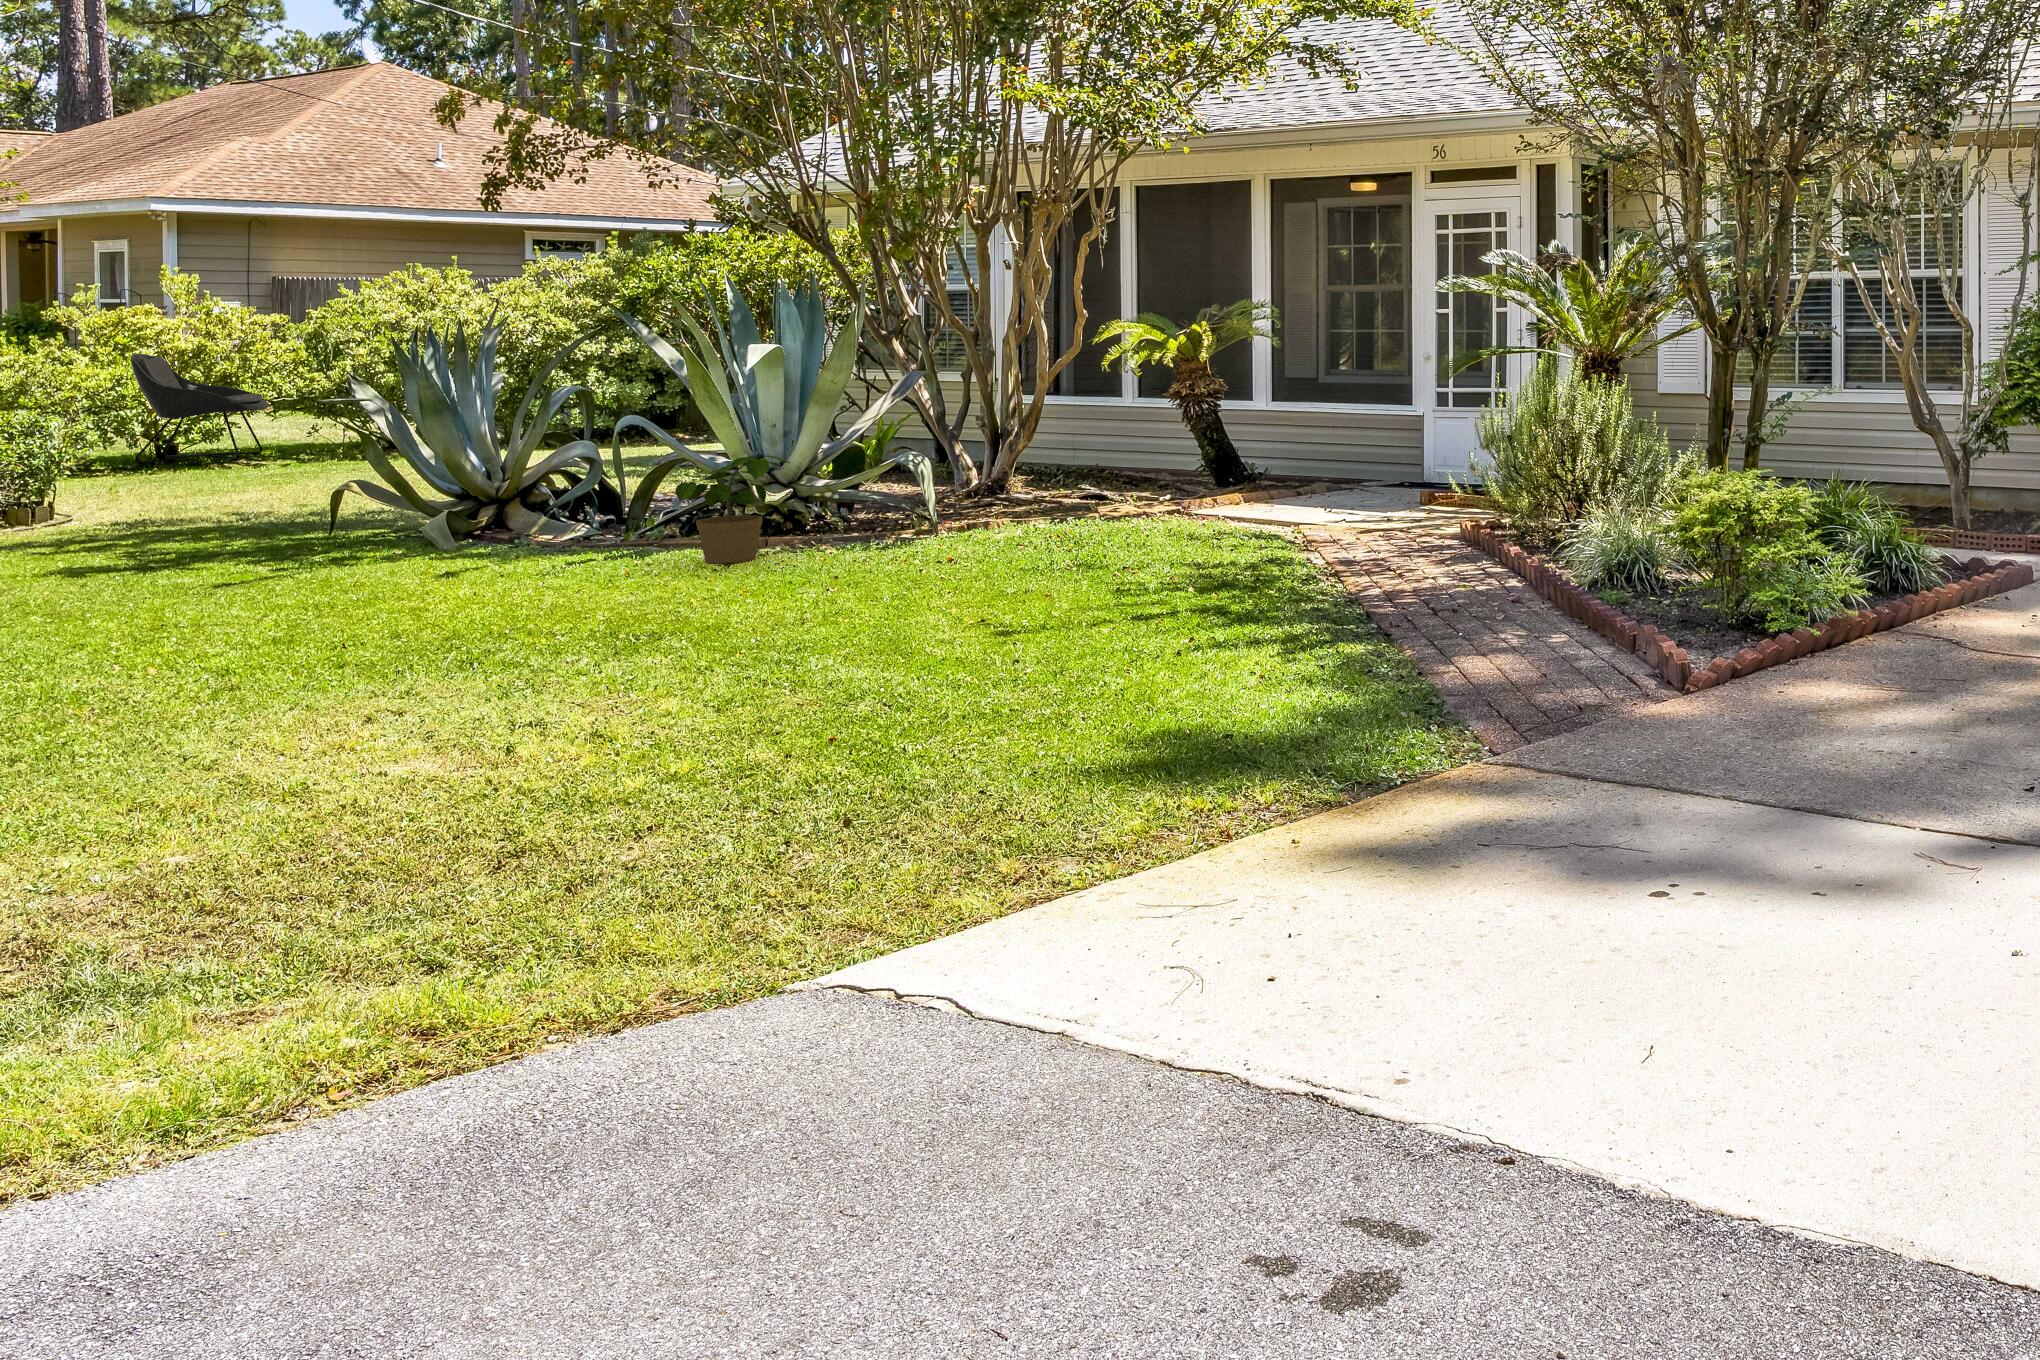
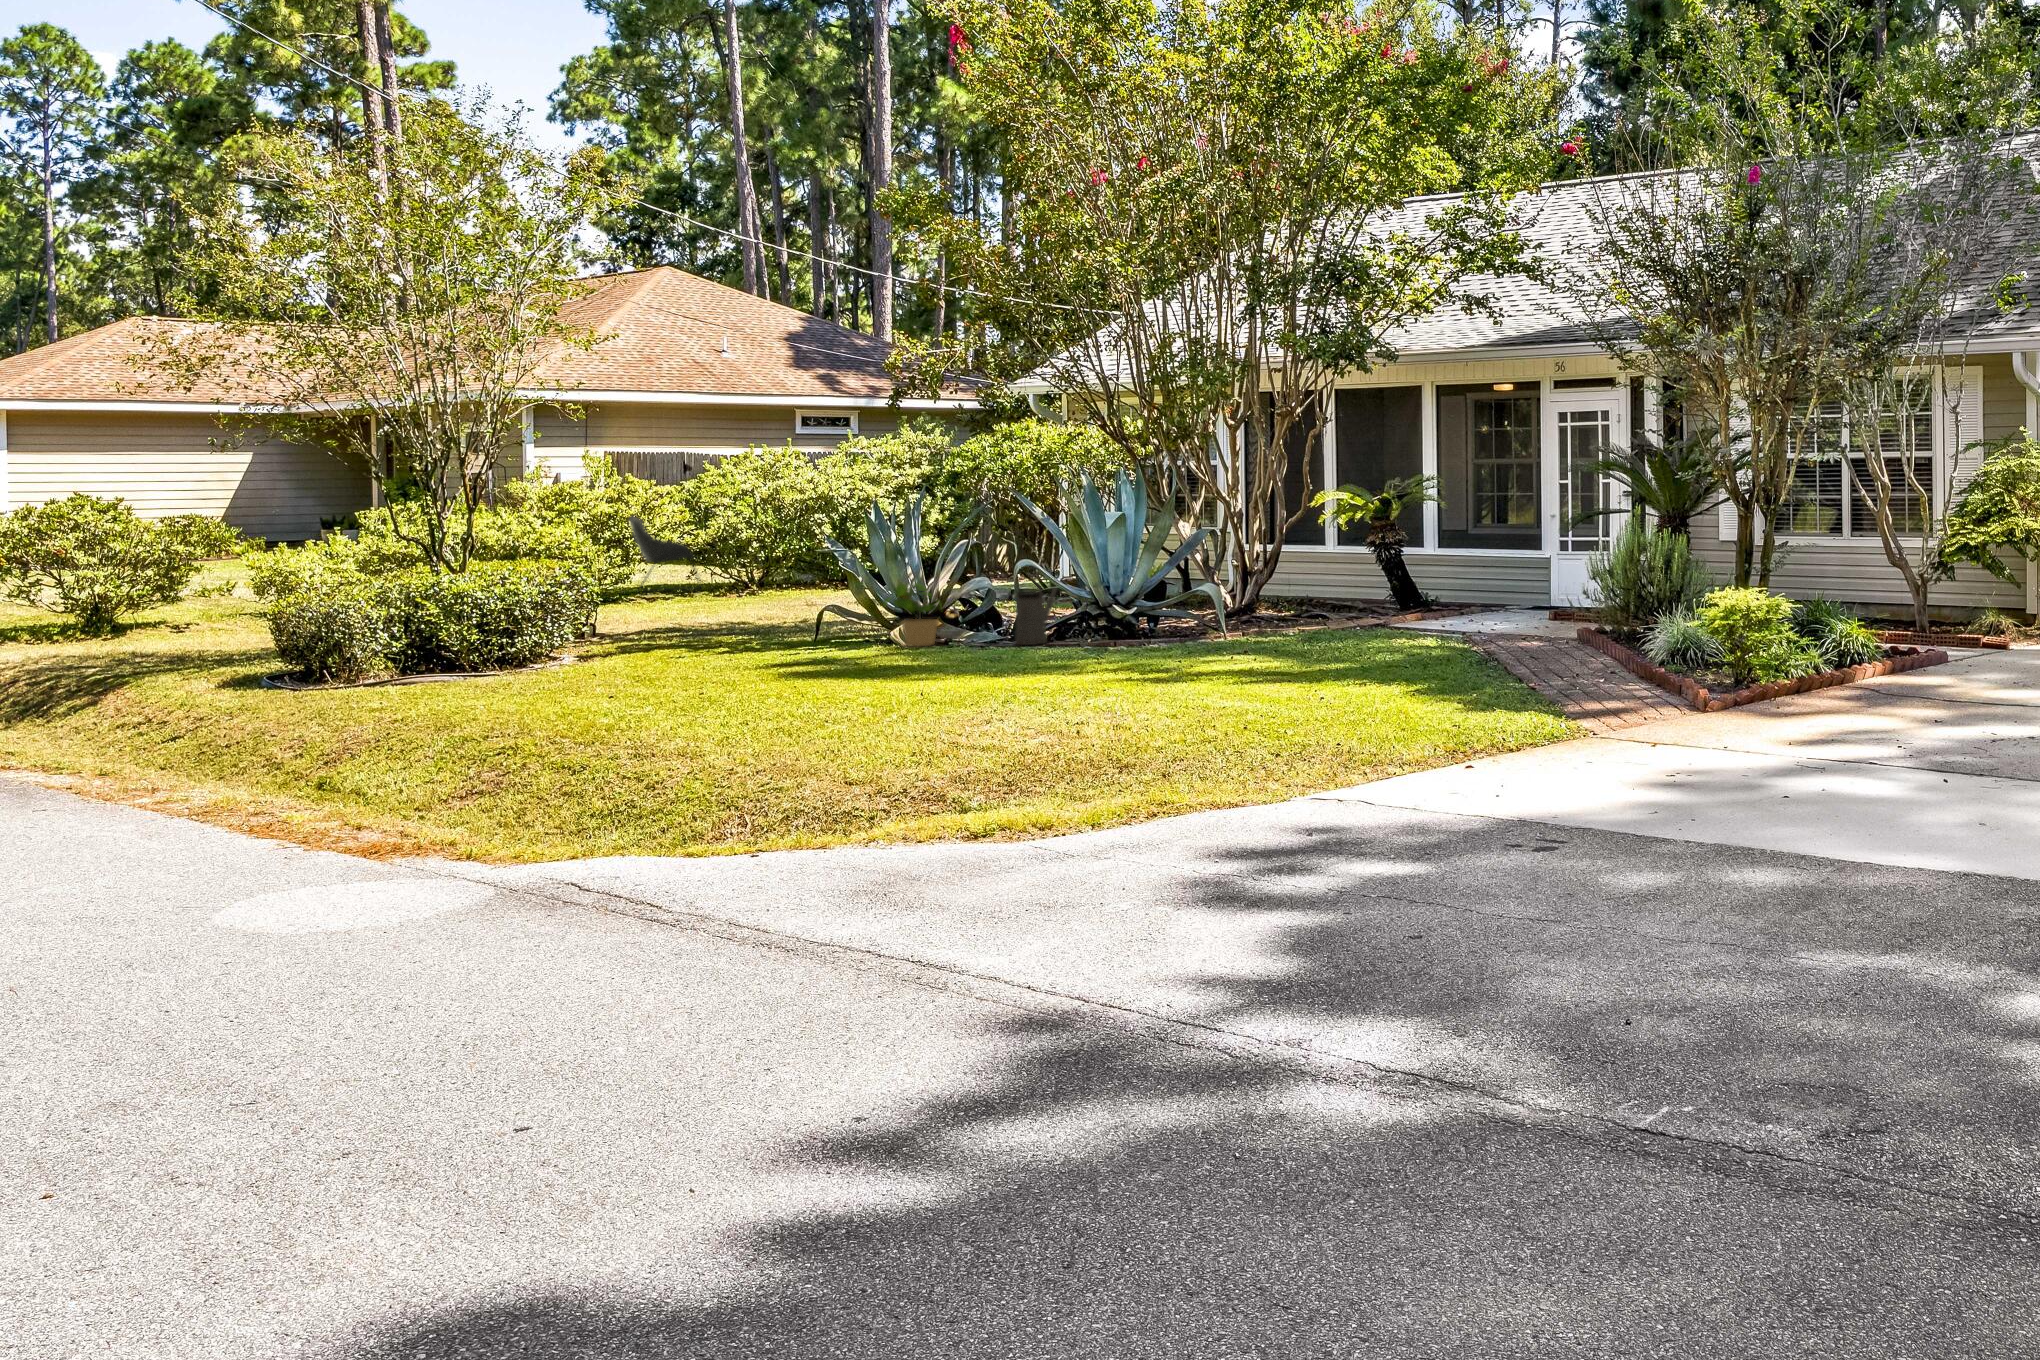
potted plant: present [675,455,790,564] -> present [884,583,938,646]
watering can: none [443,466,562,582] -> present [1015,588,1057,645]

